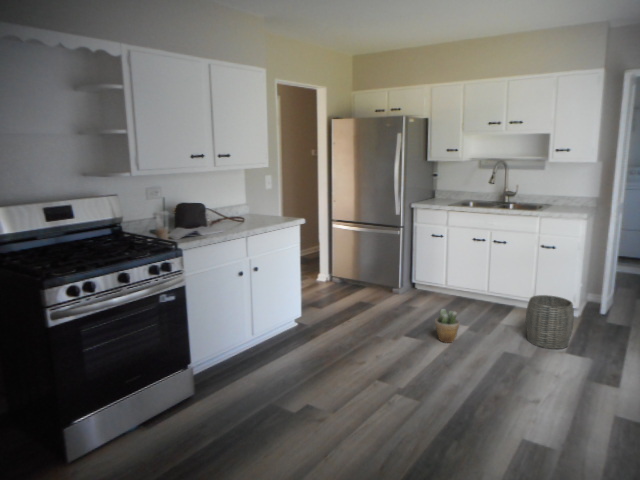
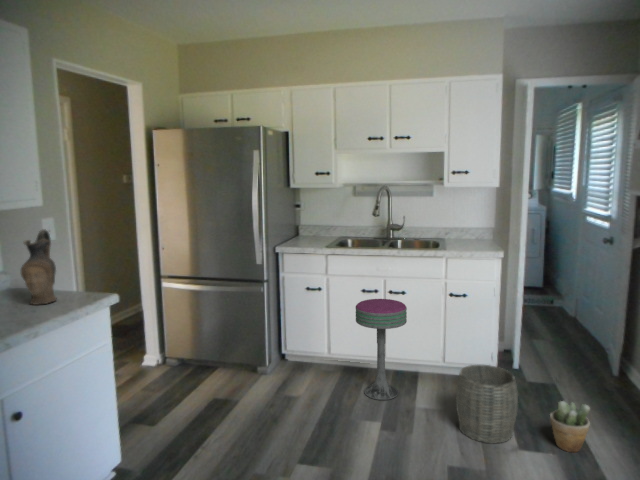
ceramic pitcher: none [258,181,274,221] -> present [21,229,57,305]
bar stool: none [462,245,502,317] -> present [356,299,407,400]
potted plant: present [435,309,460,343] -> present [550,401,590,452]

